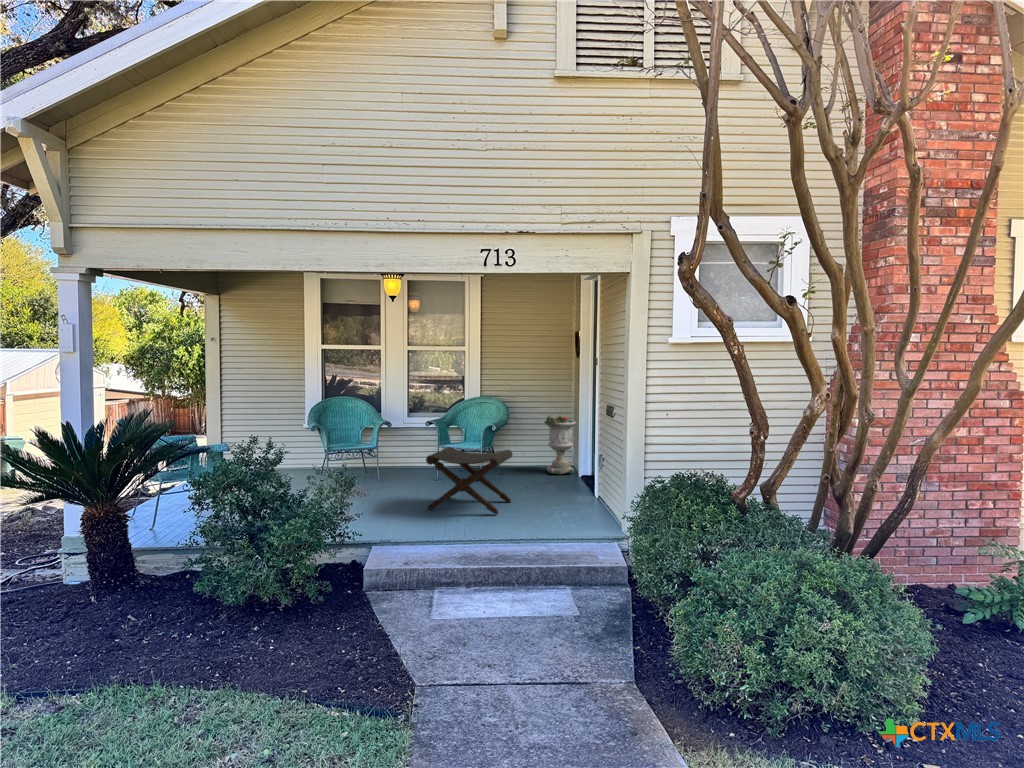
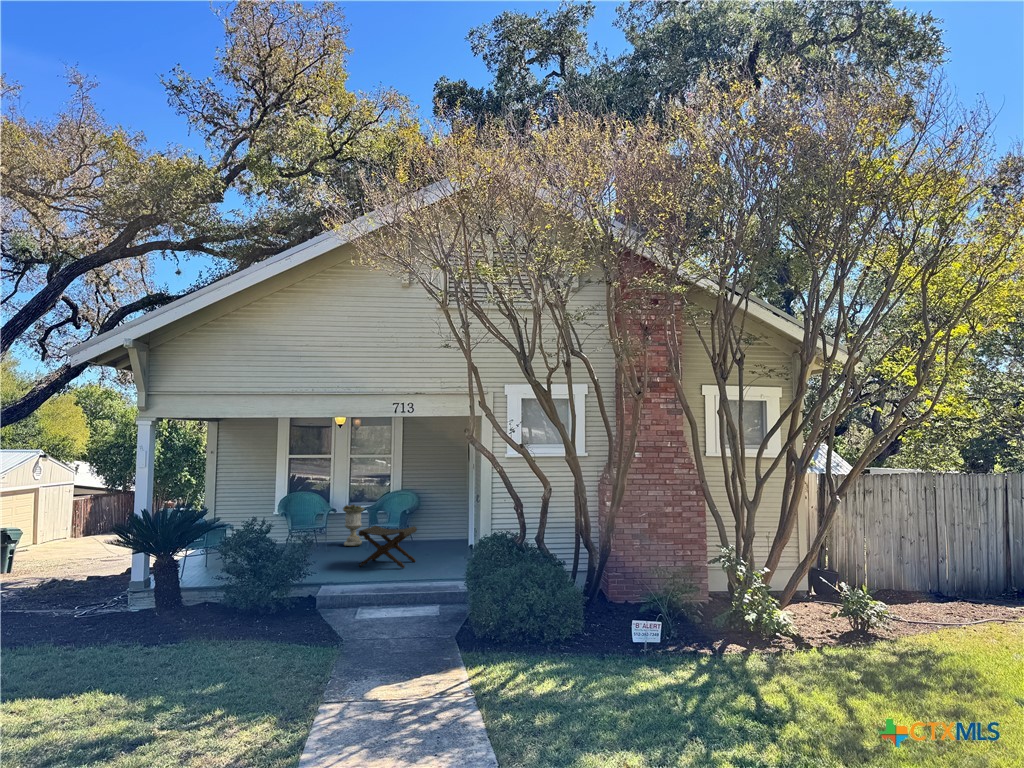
planter: present [544,415,576,474] -> present [343,505,364,546]

